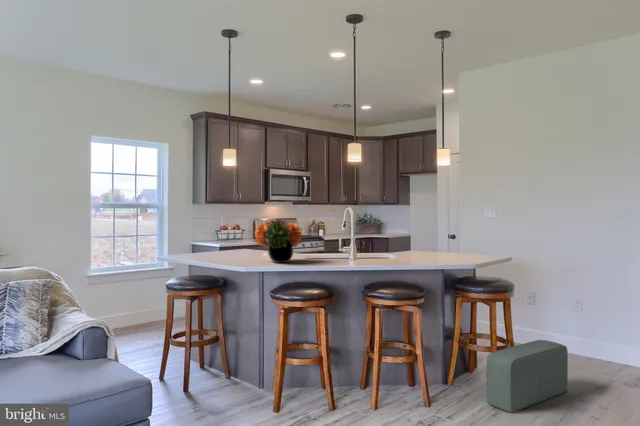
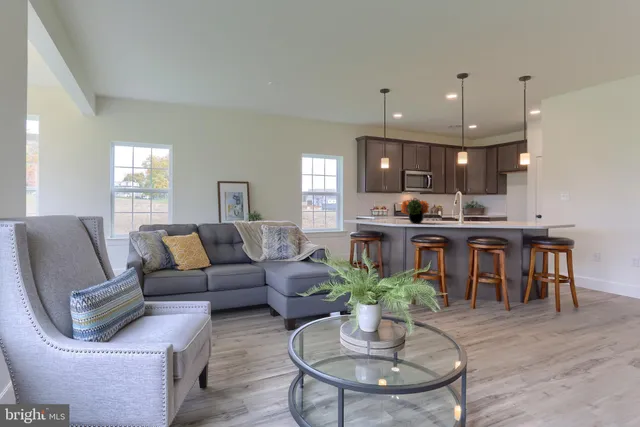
pouf: present [487,340,568,412] -> none [550,279,615,318]

